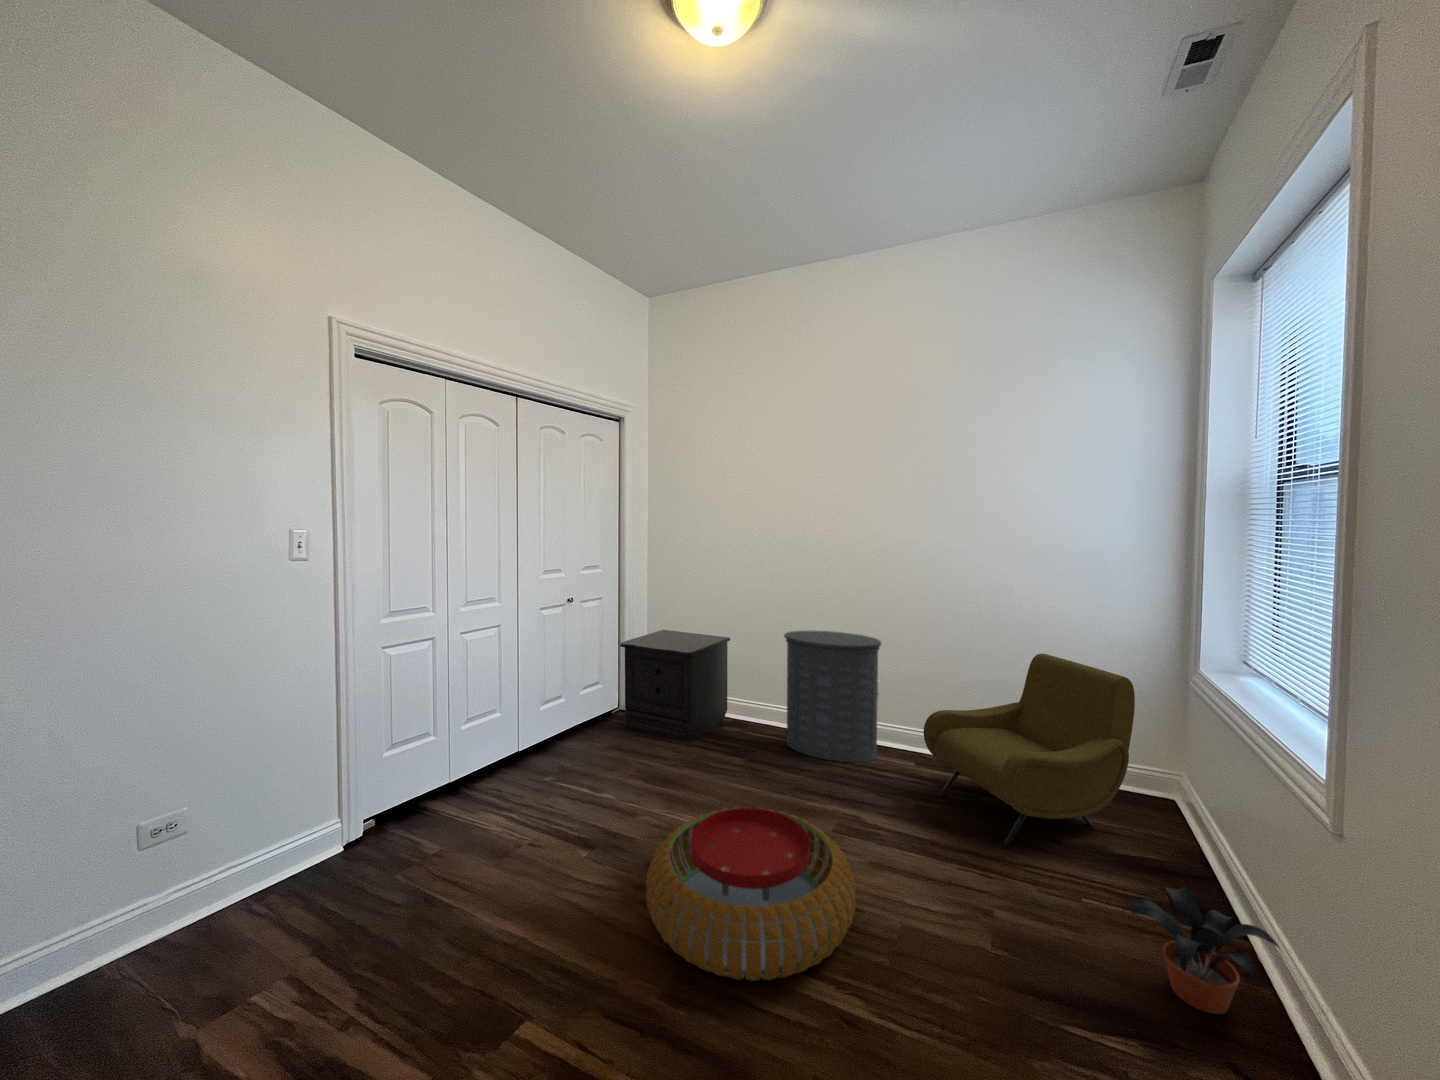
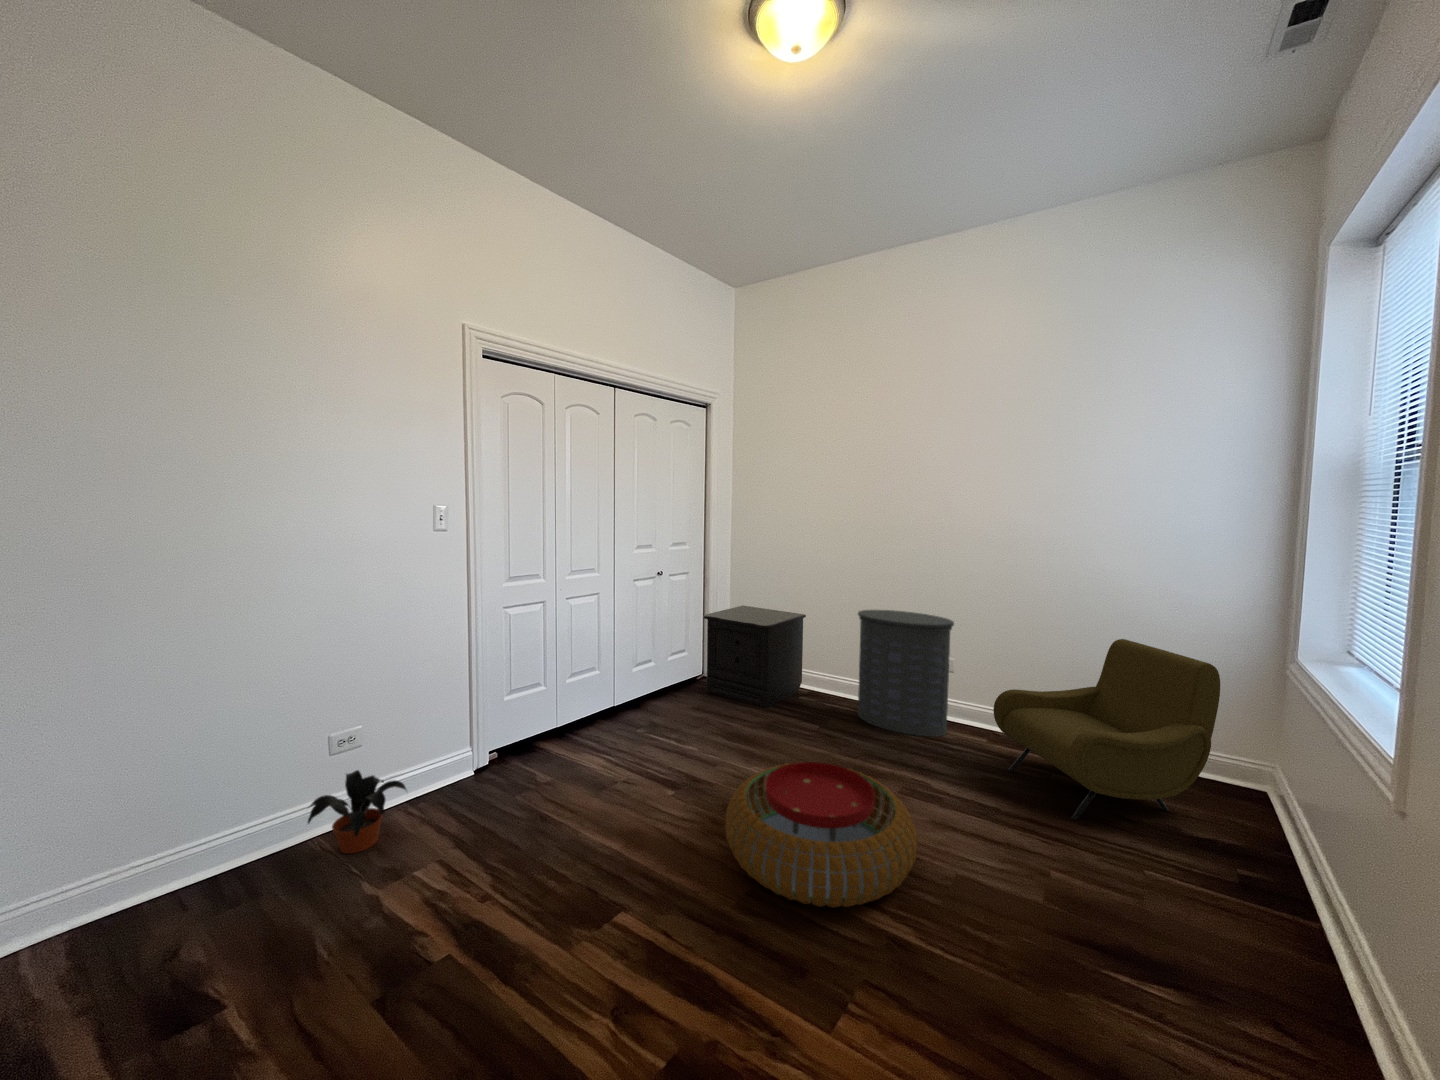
potted plant: present [1122,888,1280,1014] -> present [308,770,406,854]

